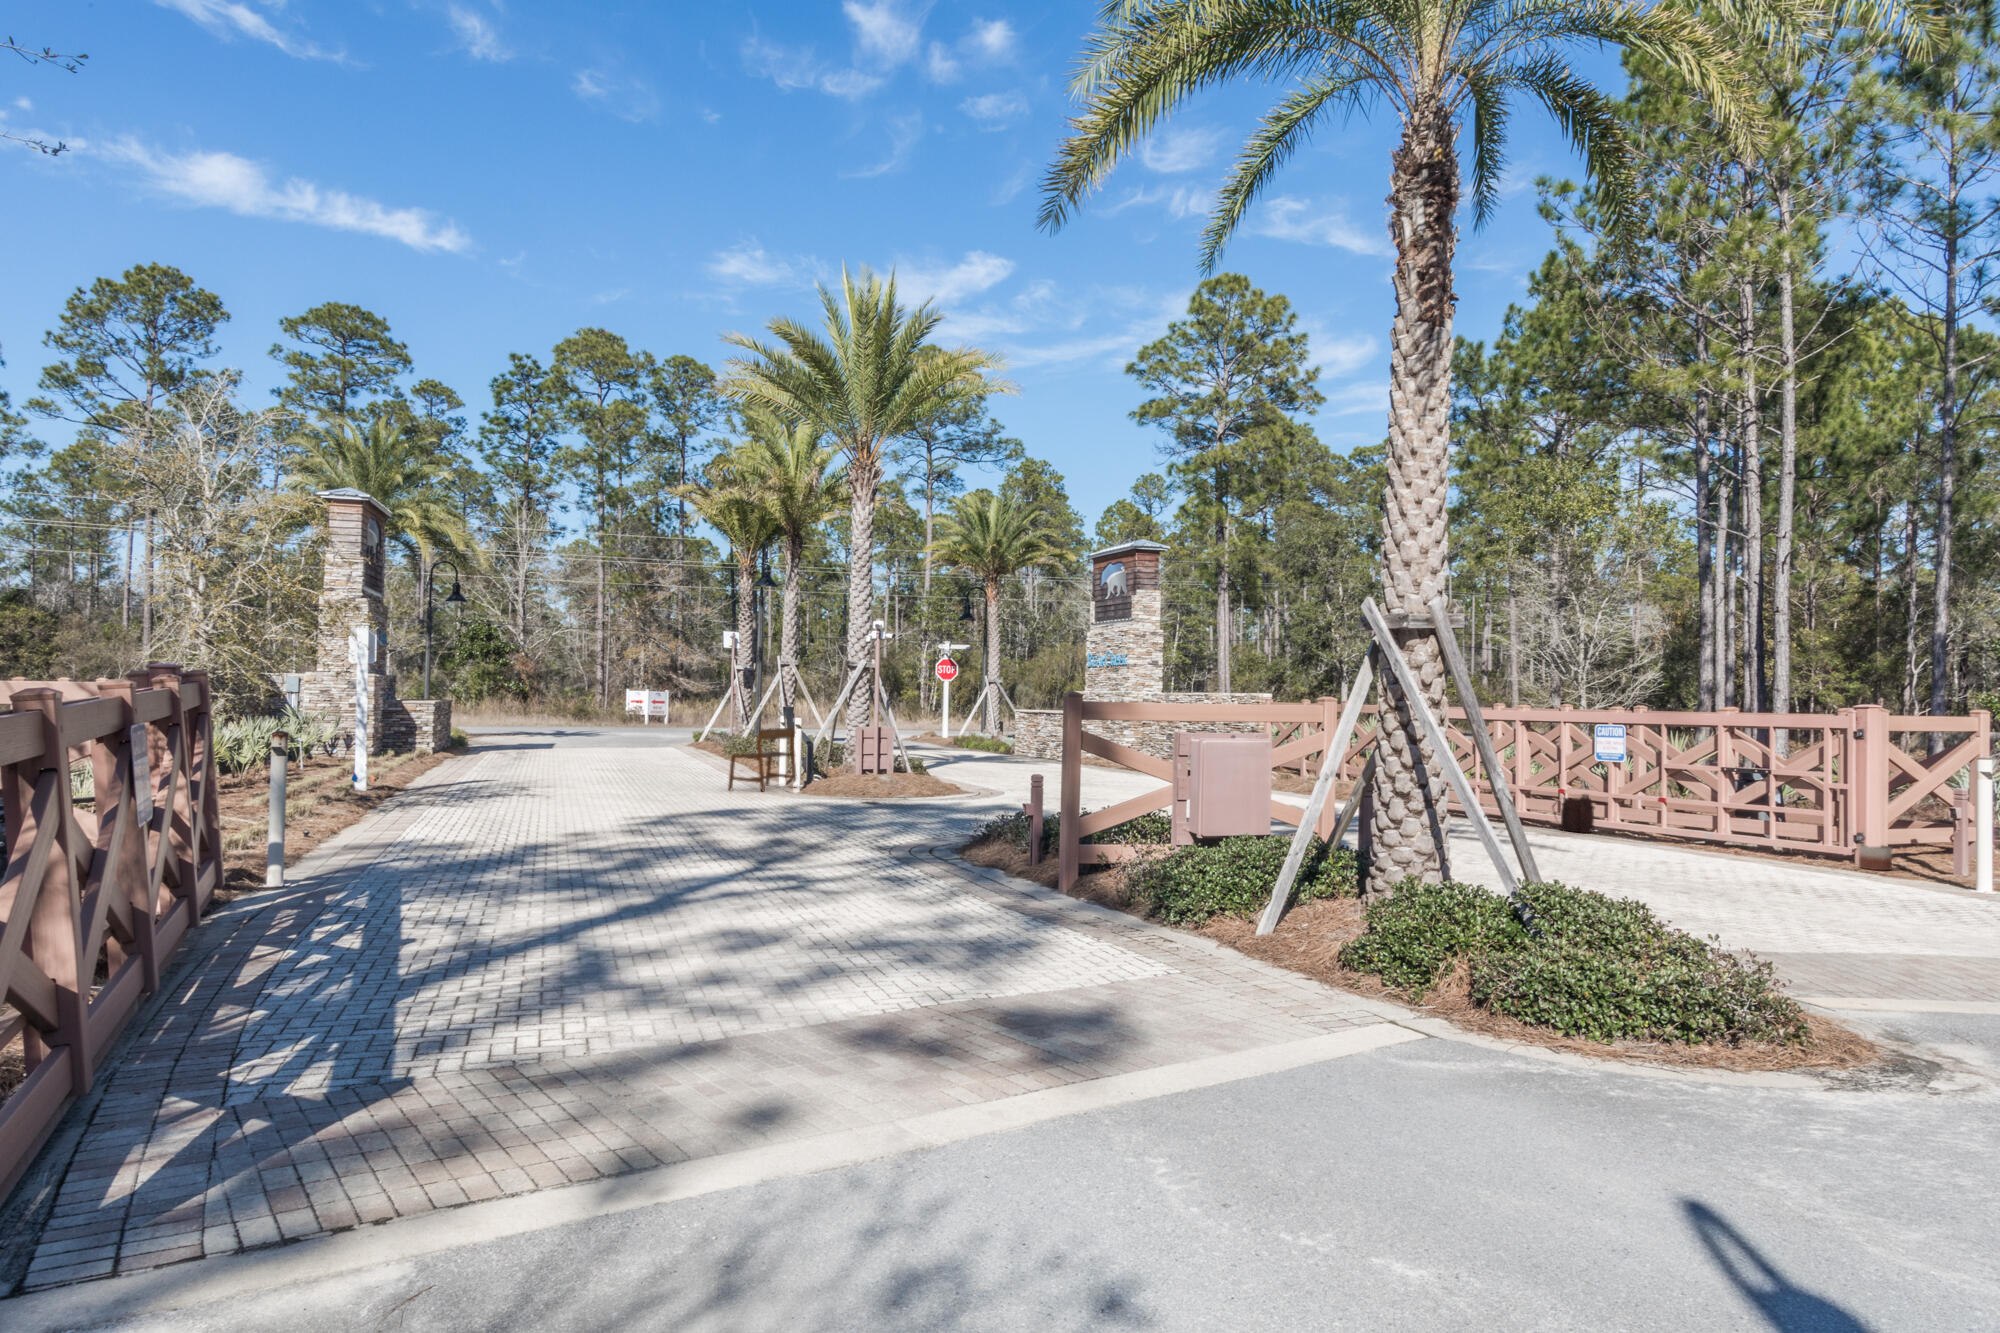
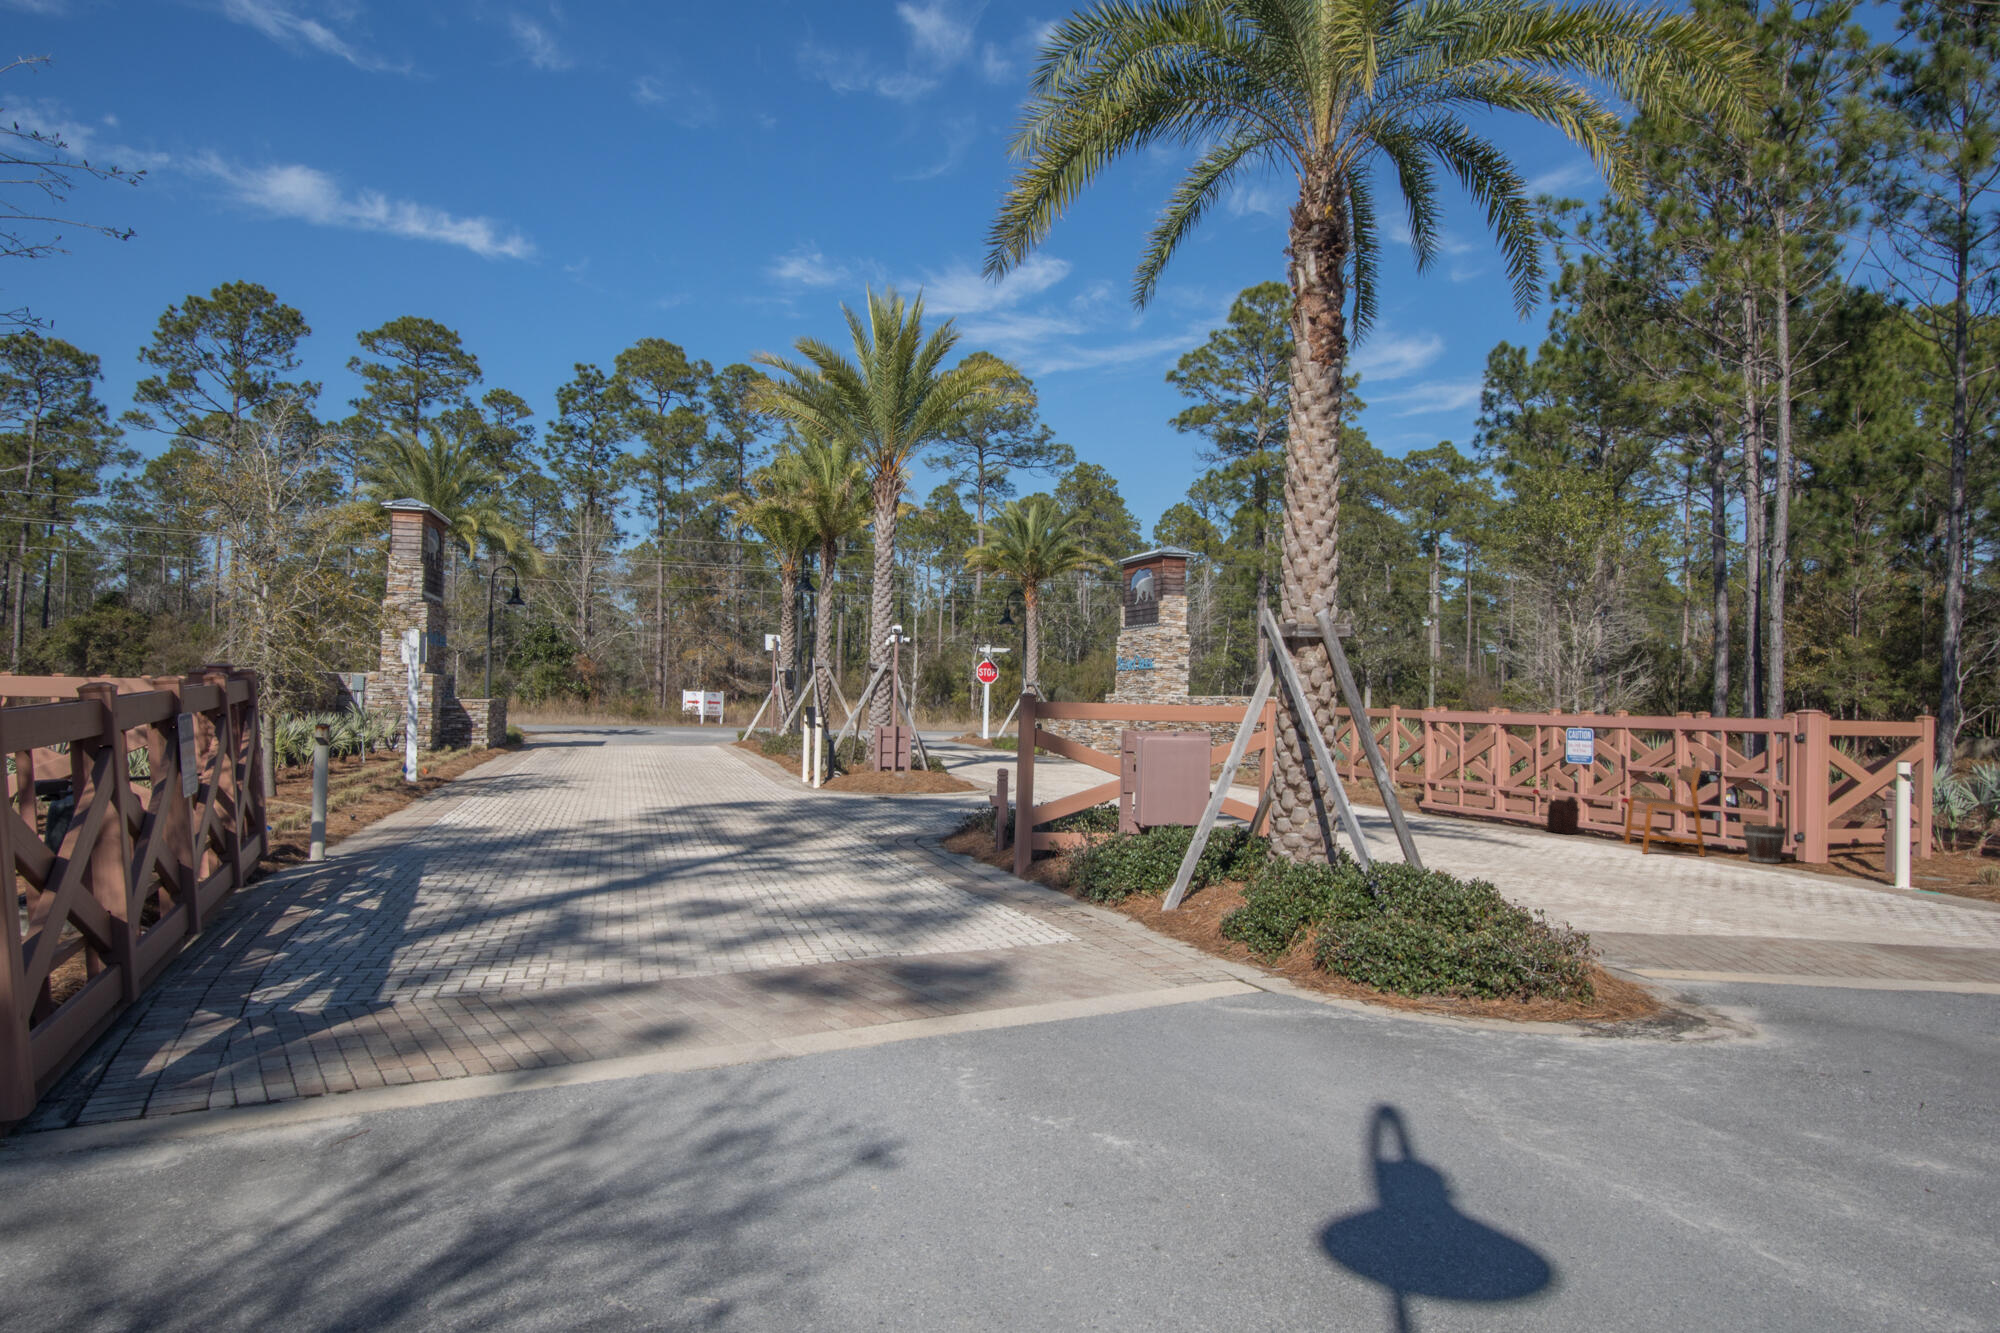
bench: present [728,728,797,792] -> present [1624,765,1705,856]
bucket: none [1776,820,1823,862] -> present [1743,822,1787,863]
planter: present [1859,845,1892,870] -> none [1819,846,1850,872]

